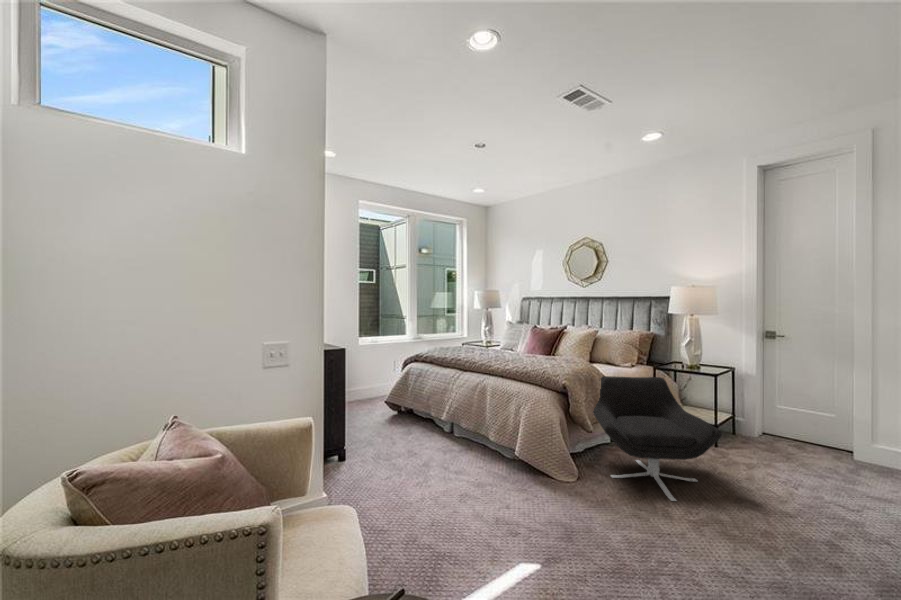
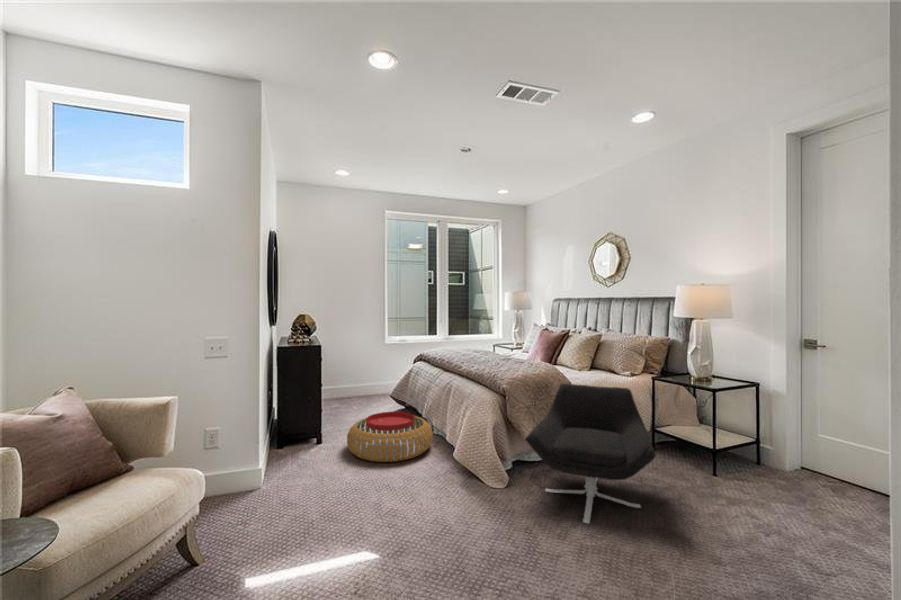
pouf: none [382,415,473,470] -> present [347,412,433,462]

